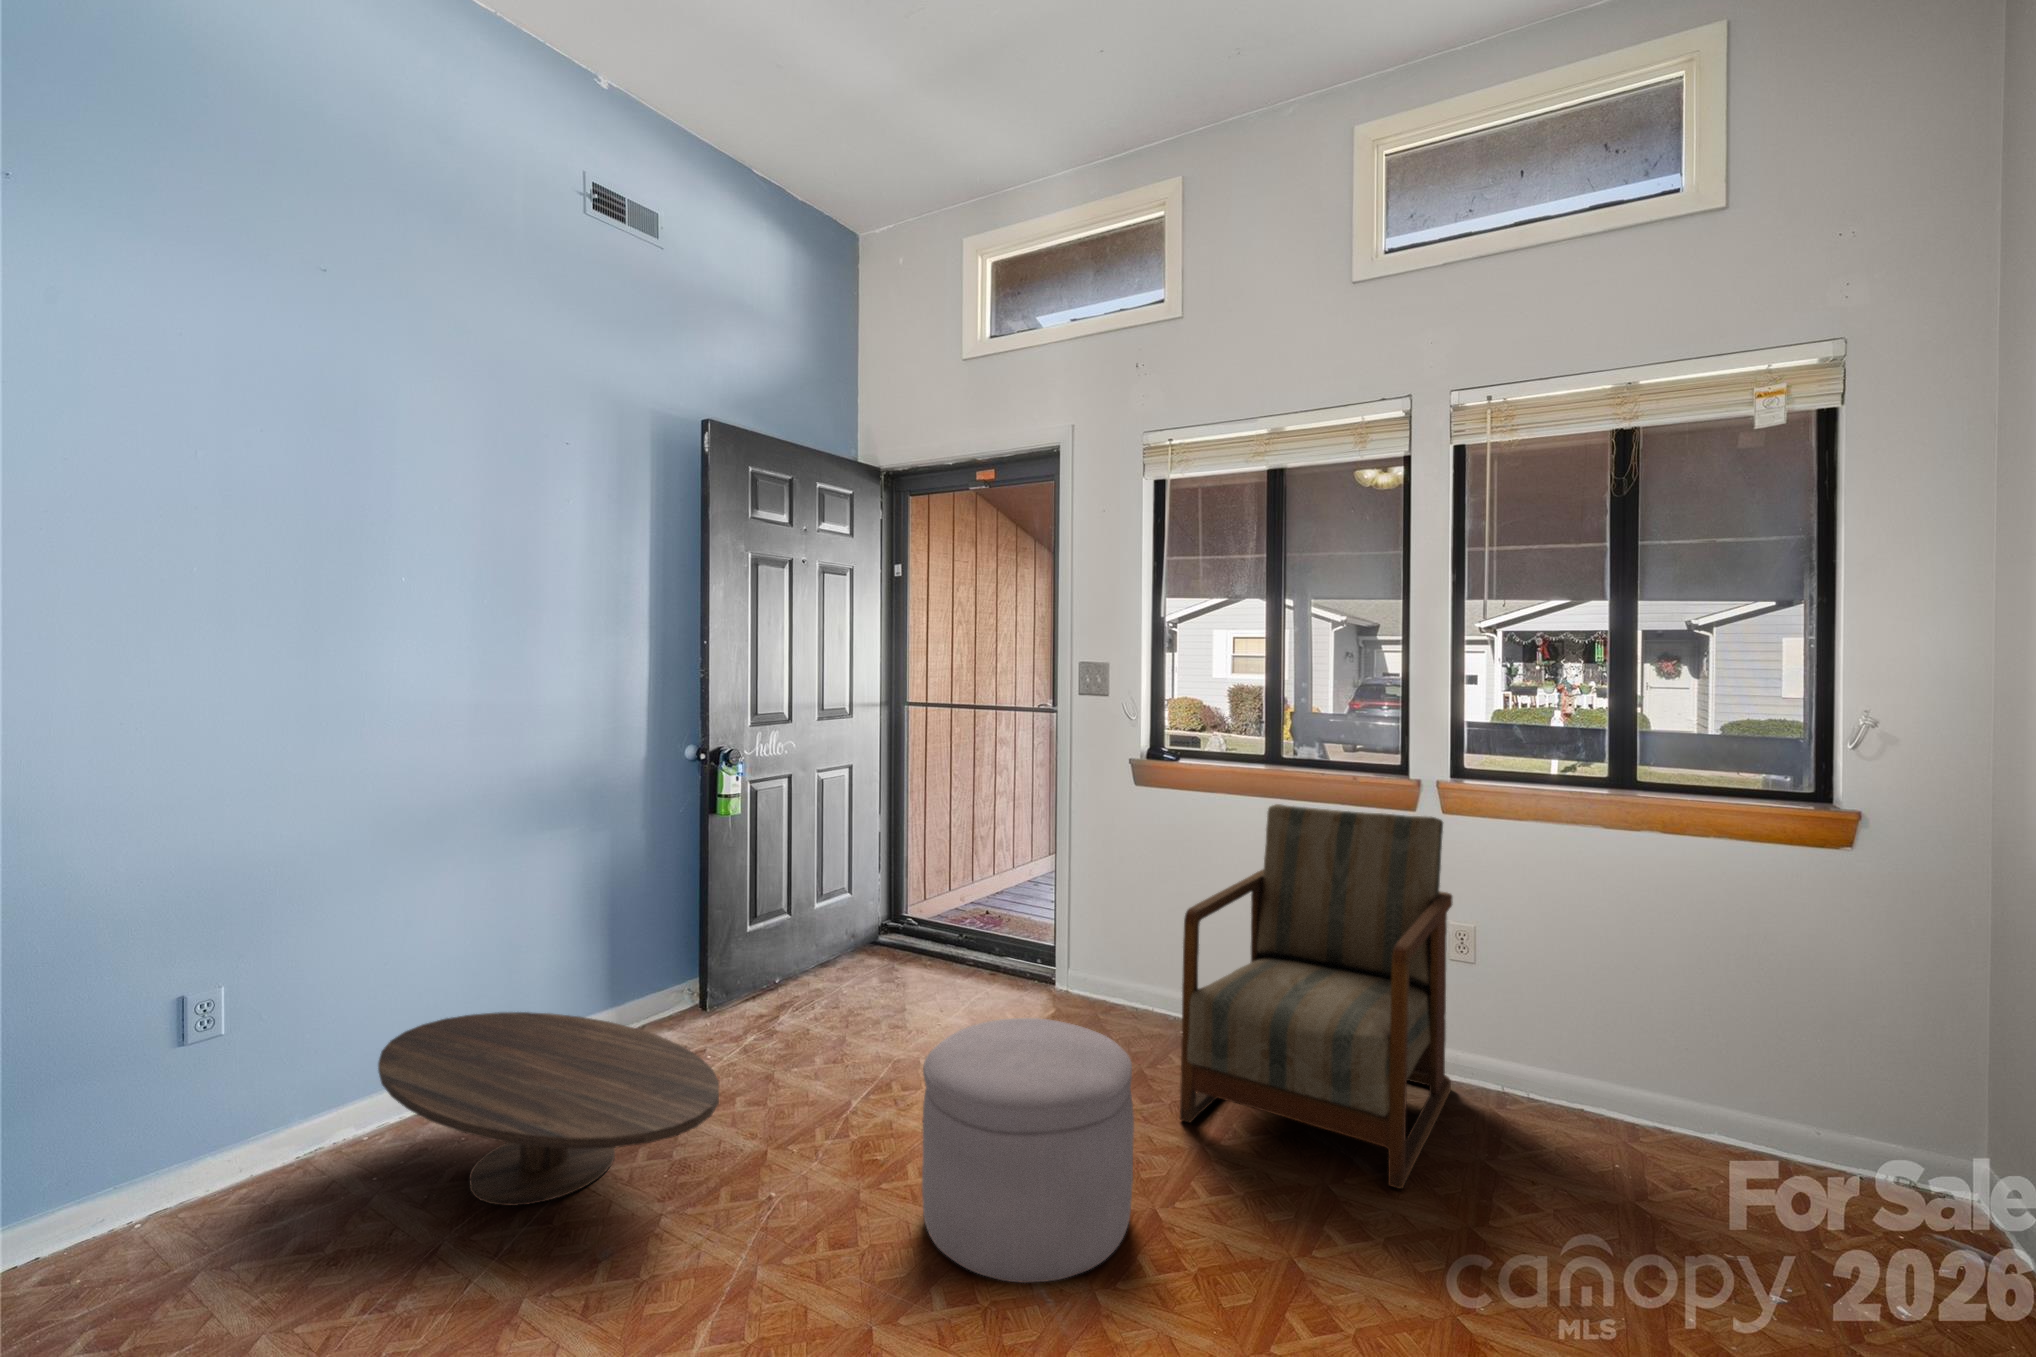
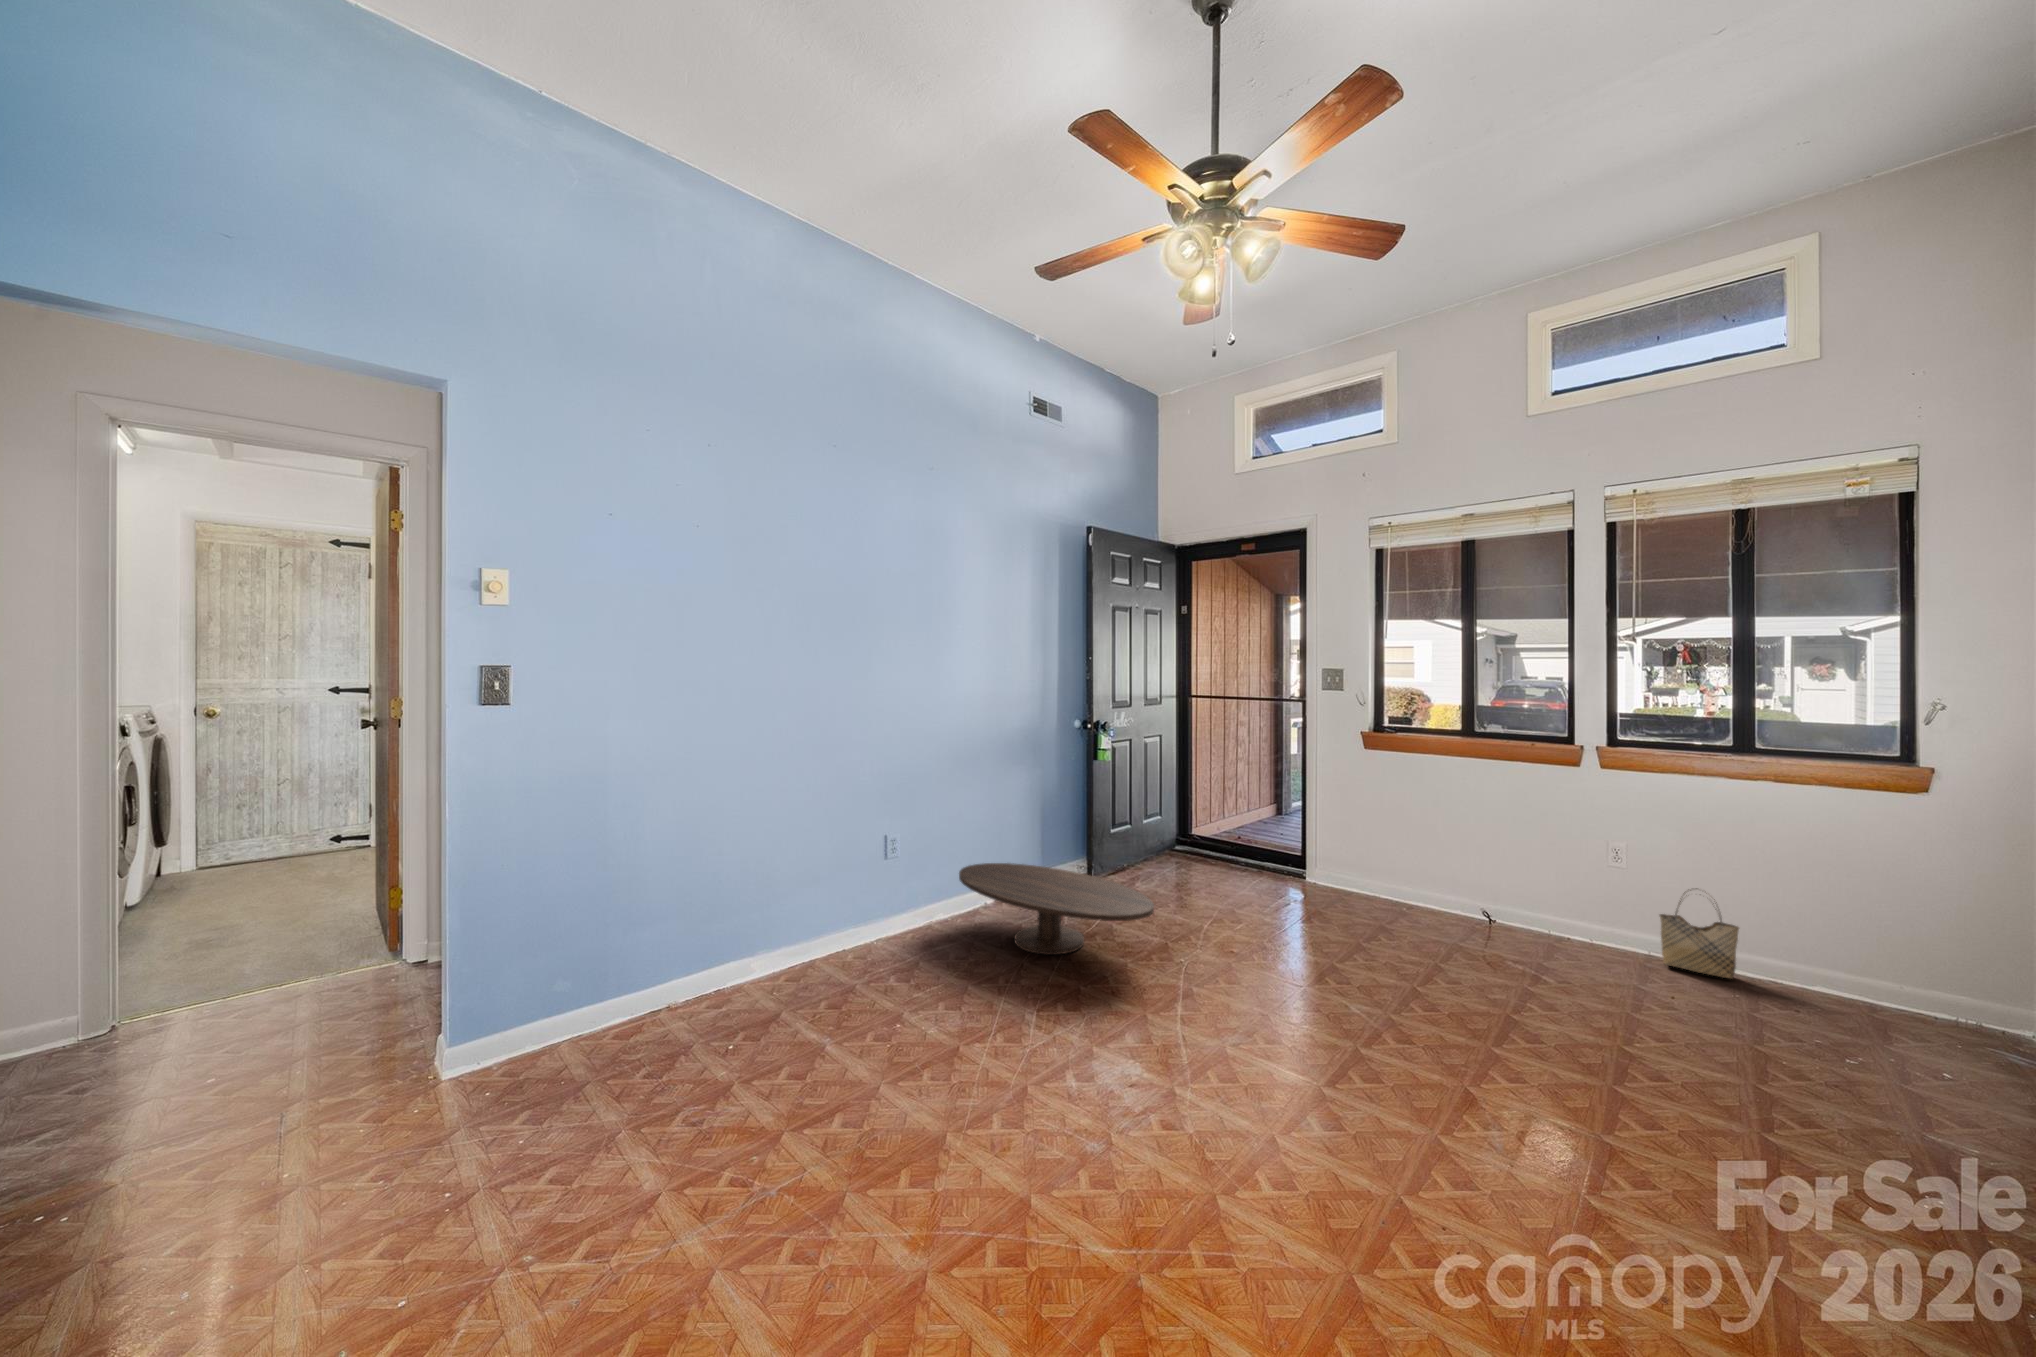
armchair: present [1180,804,1453,1189] -> none [1417,760,1610,993]
woven basket: none [1513,994,1615,1132] -> present [1660,888,1739,979]
ottoman: present [922,1018,1134,1283] -> none [1273,875,1403,1010]

